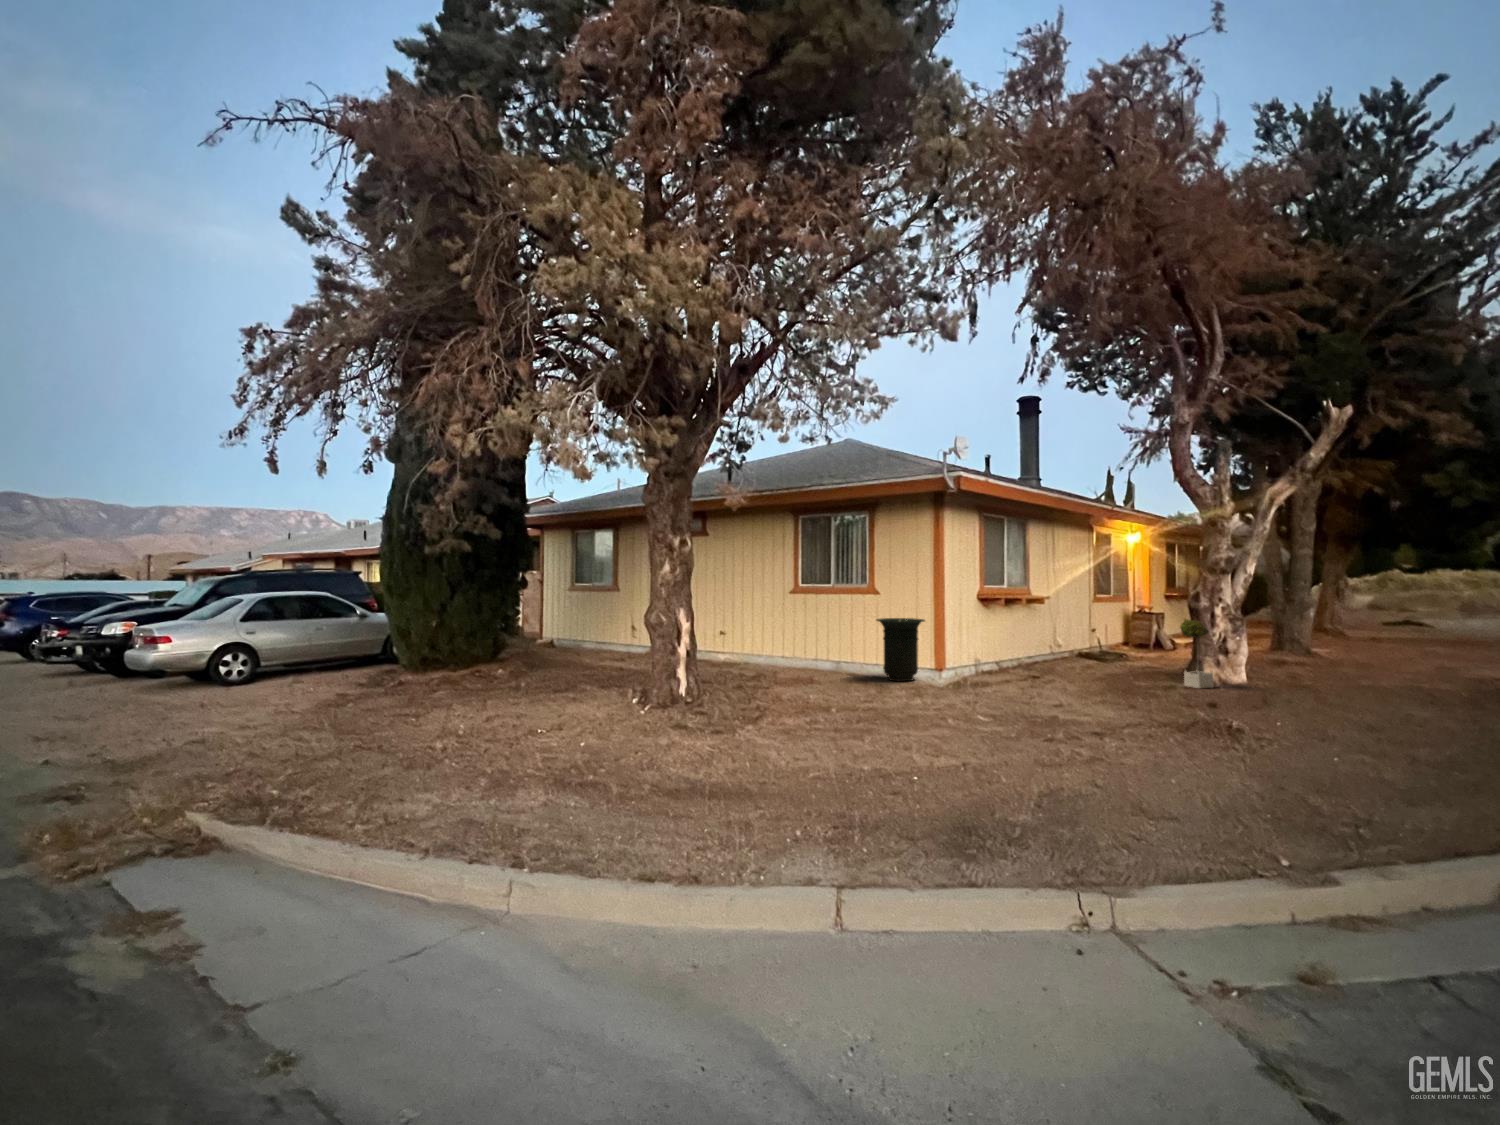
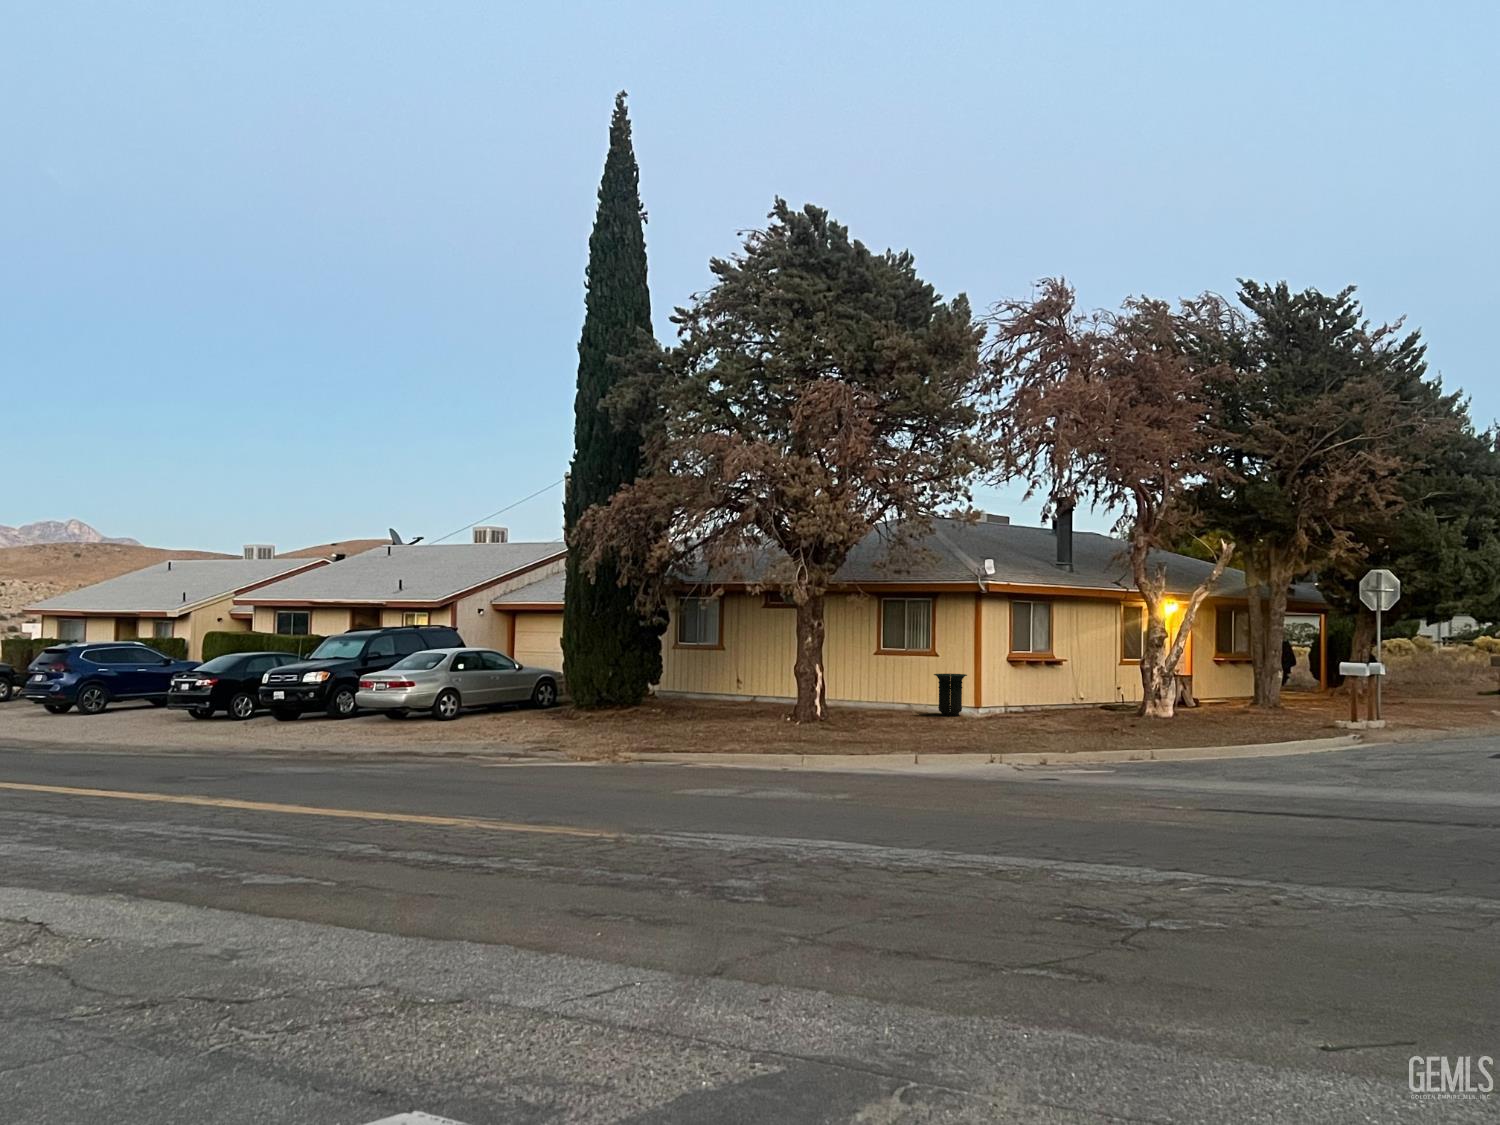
potted tree: present [1180,619,1213,689] -> none [1132,675,1151,720]

